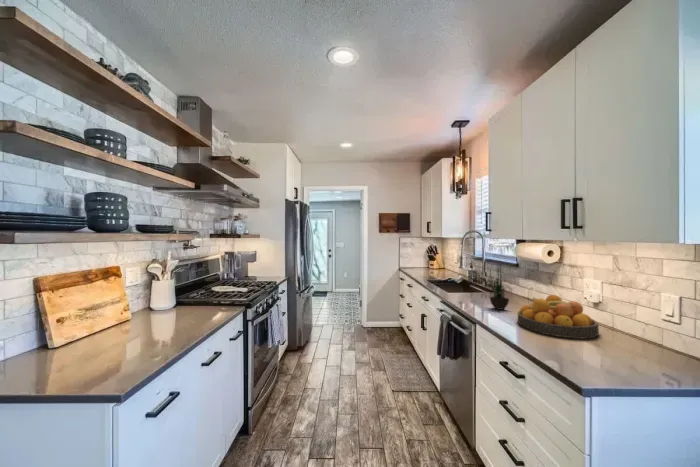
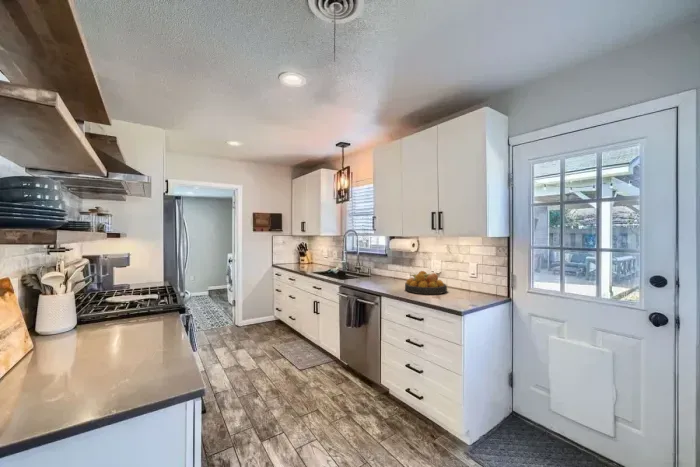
potted plant: present [487,268,510,310] -> none [376,249,396,286]

